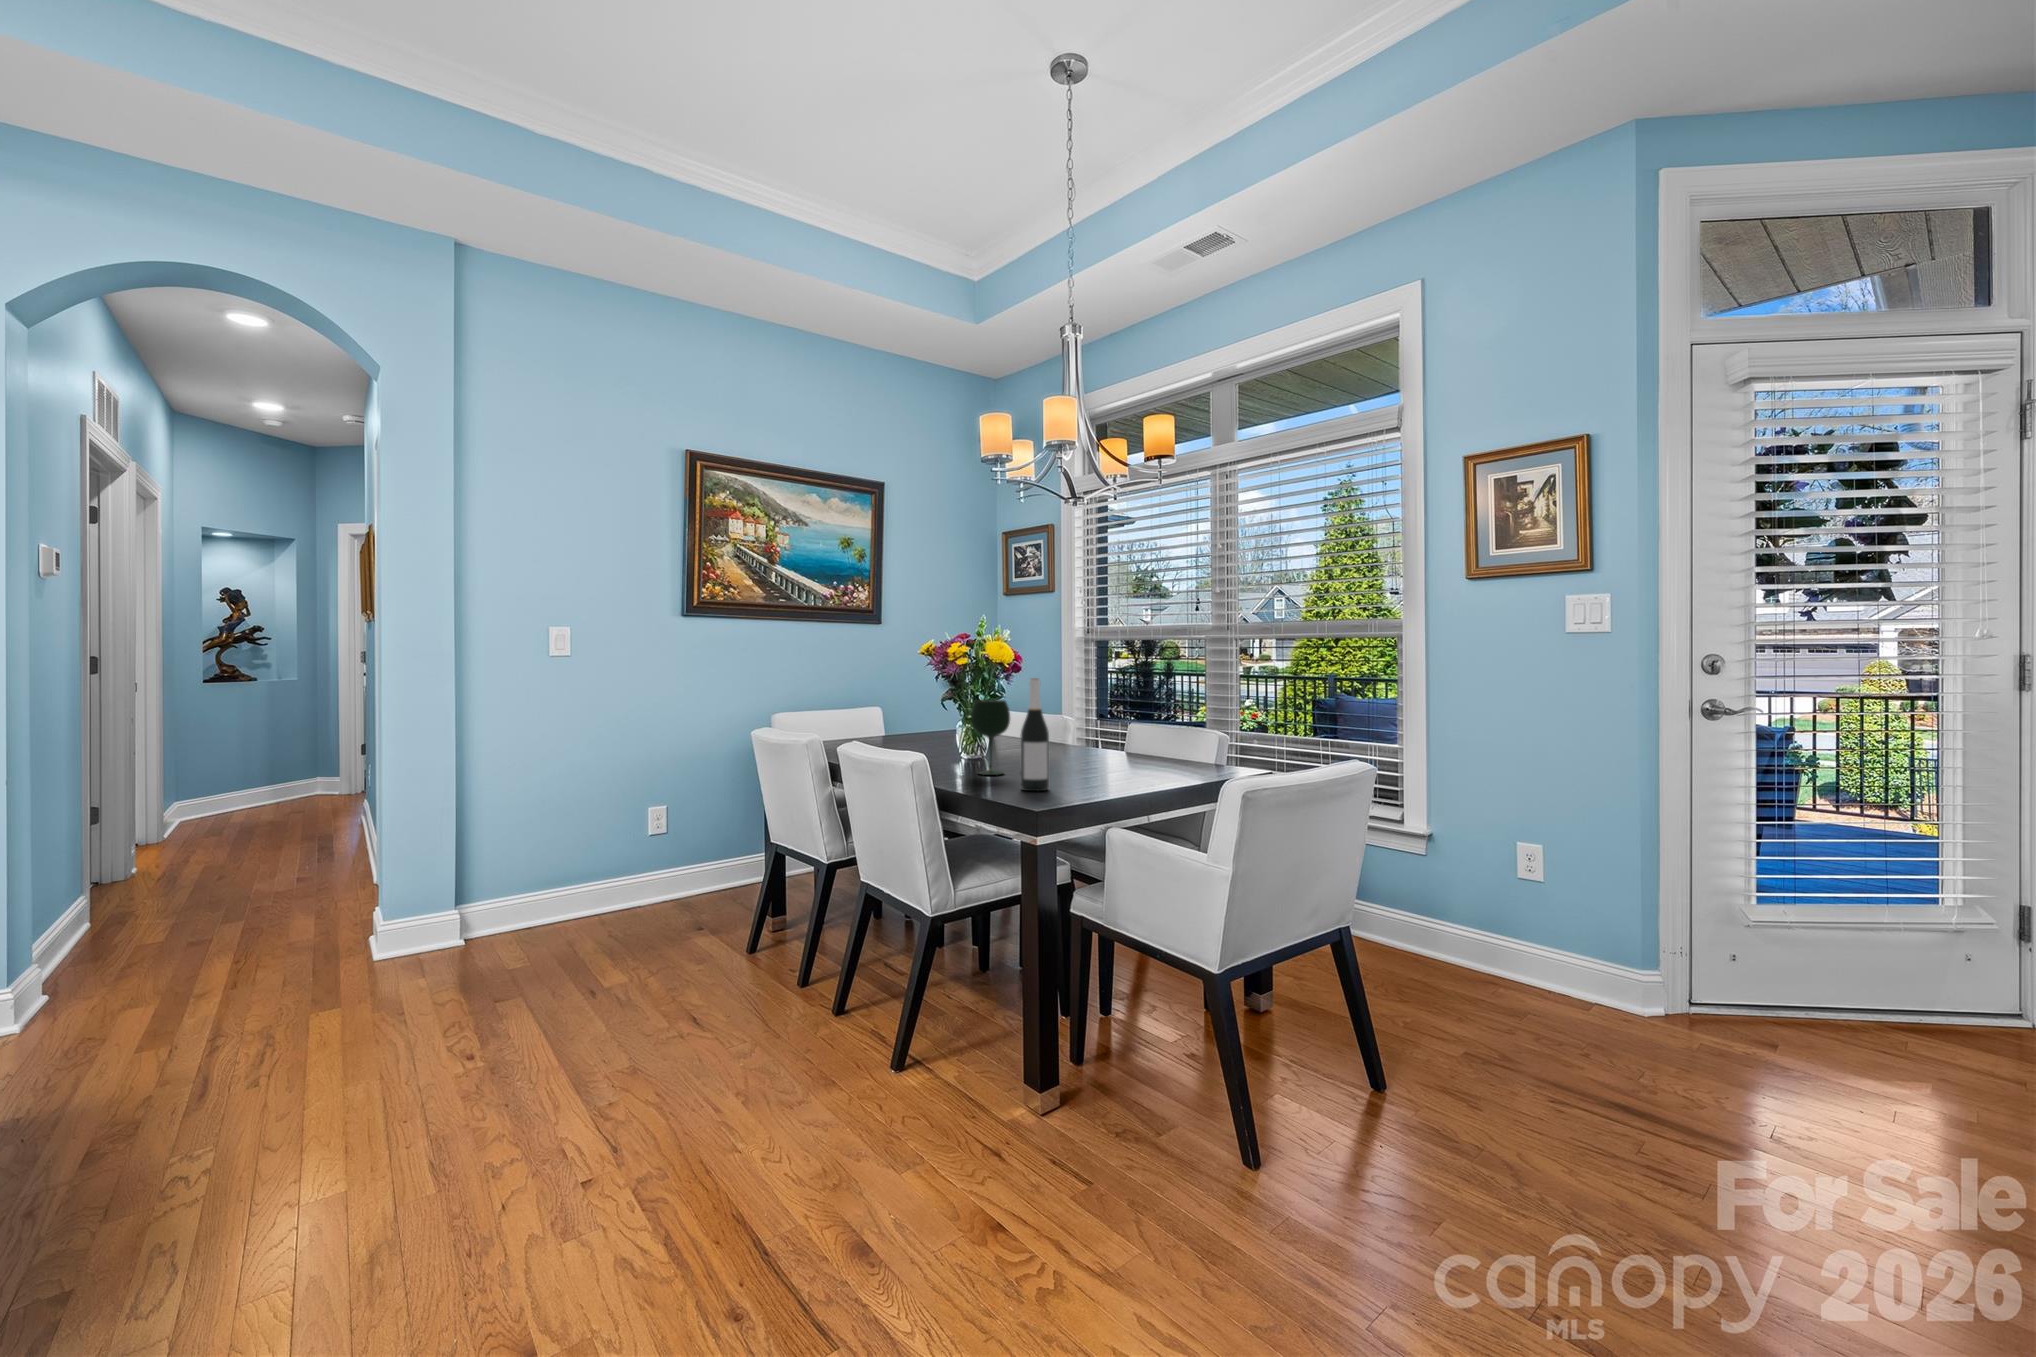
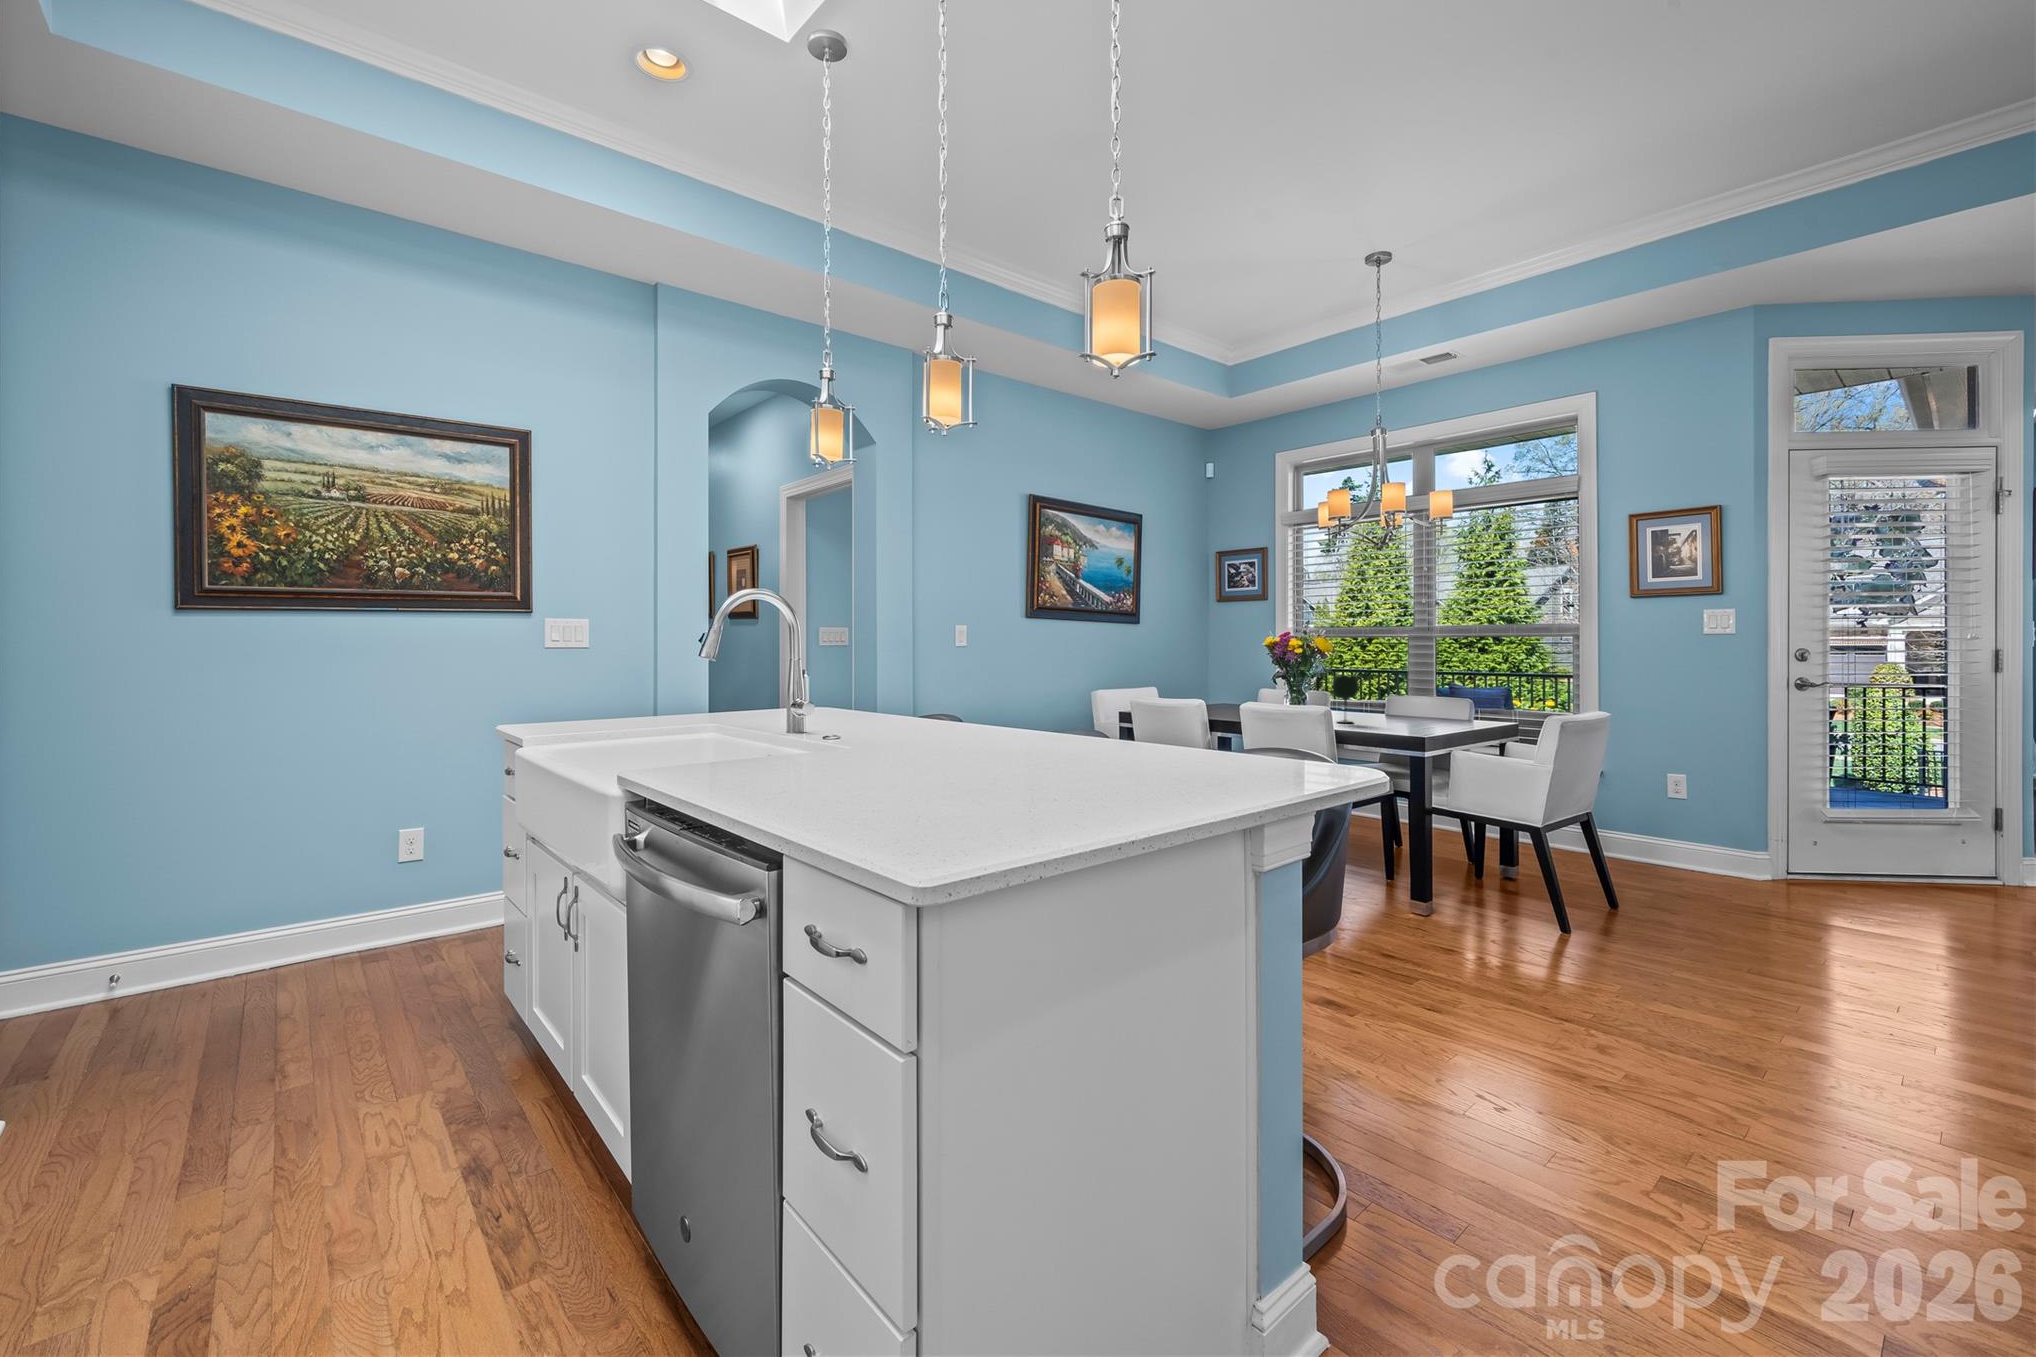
wine bottle: present [1020,678,1049,791] -> none [1389,660,1408,730]

